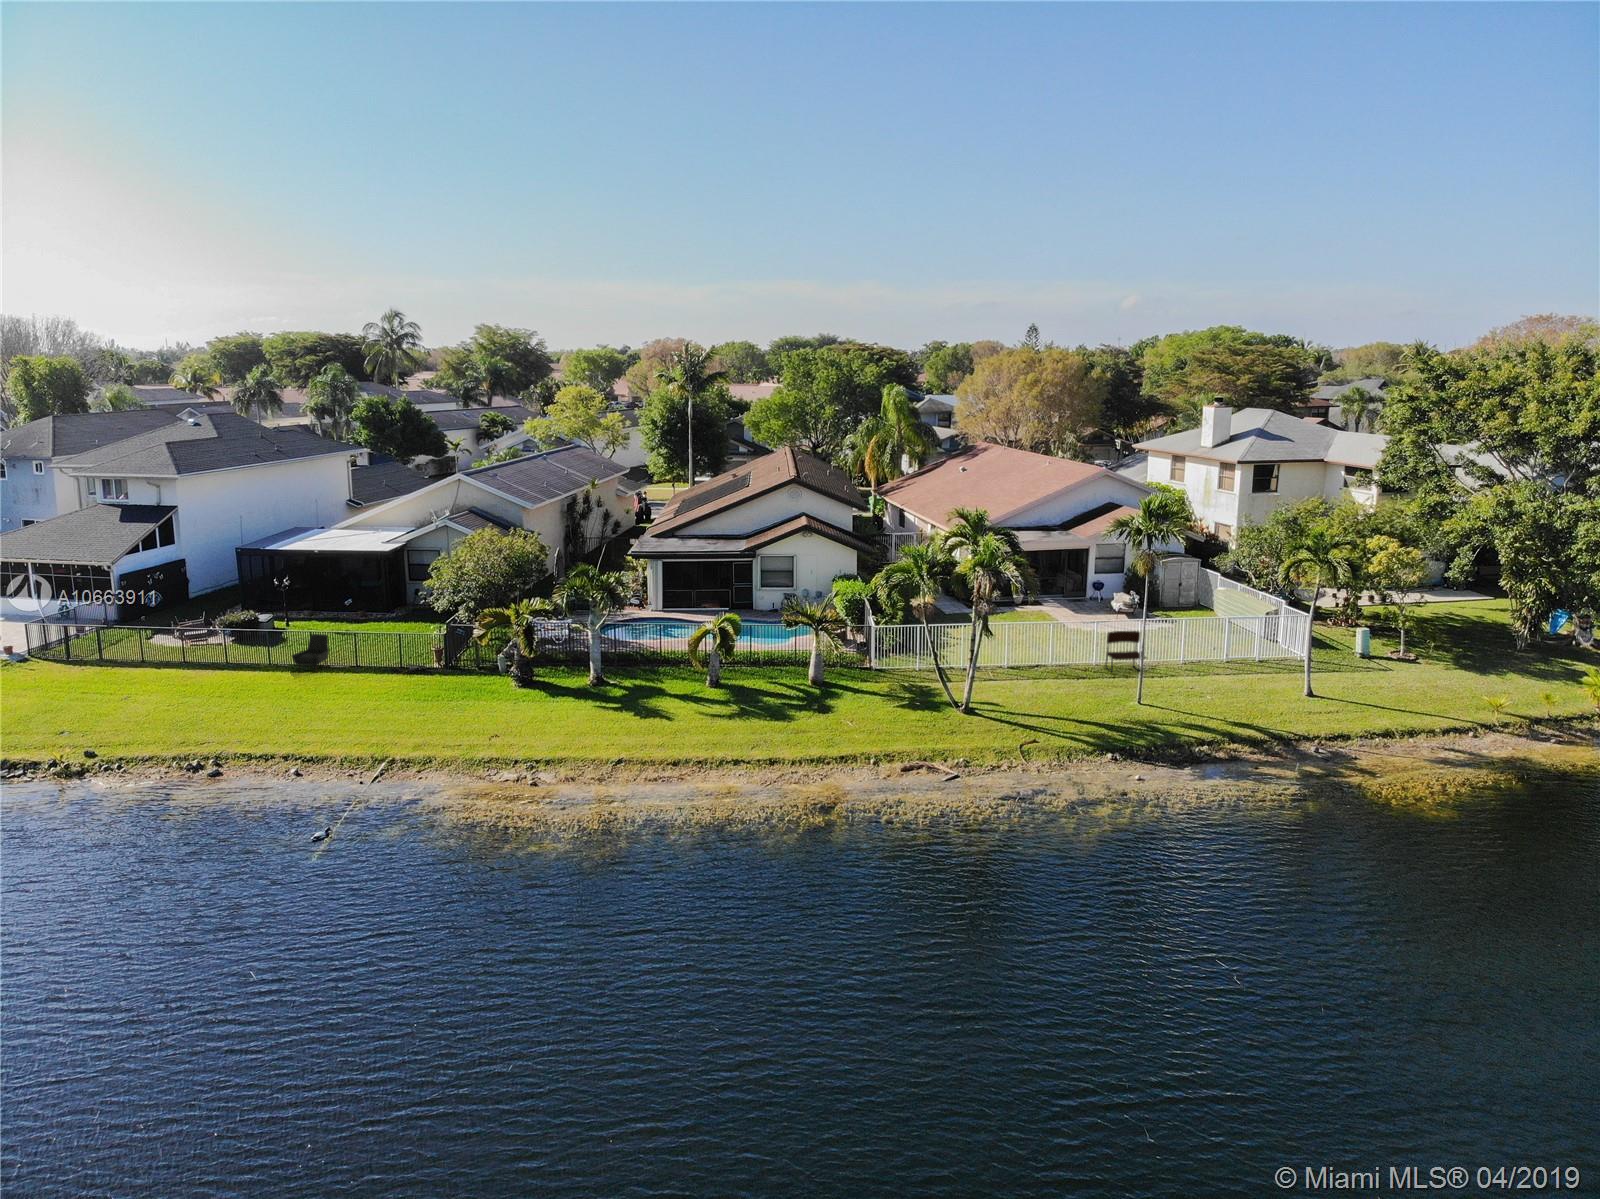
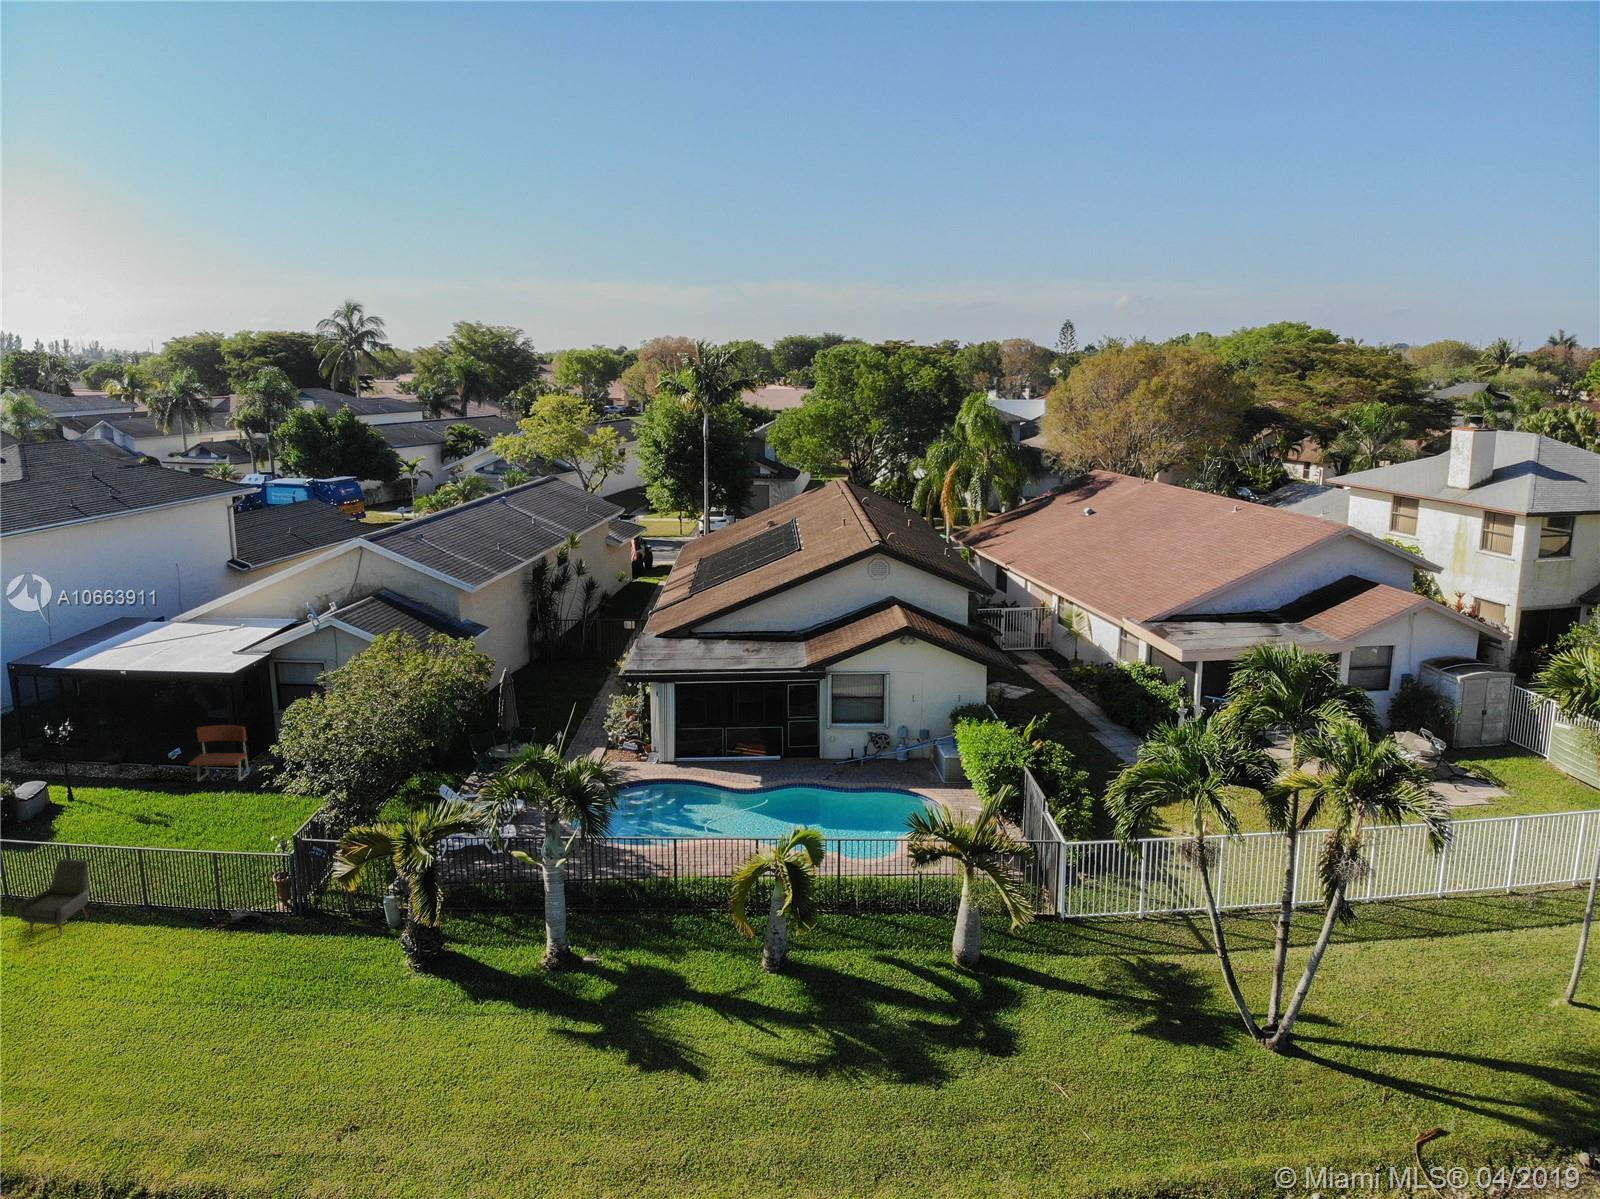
bench: present [1105,631,1146,672] -> present [189,725,249,781]

